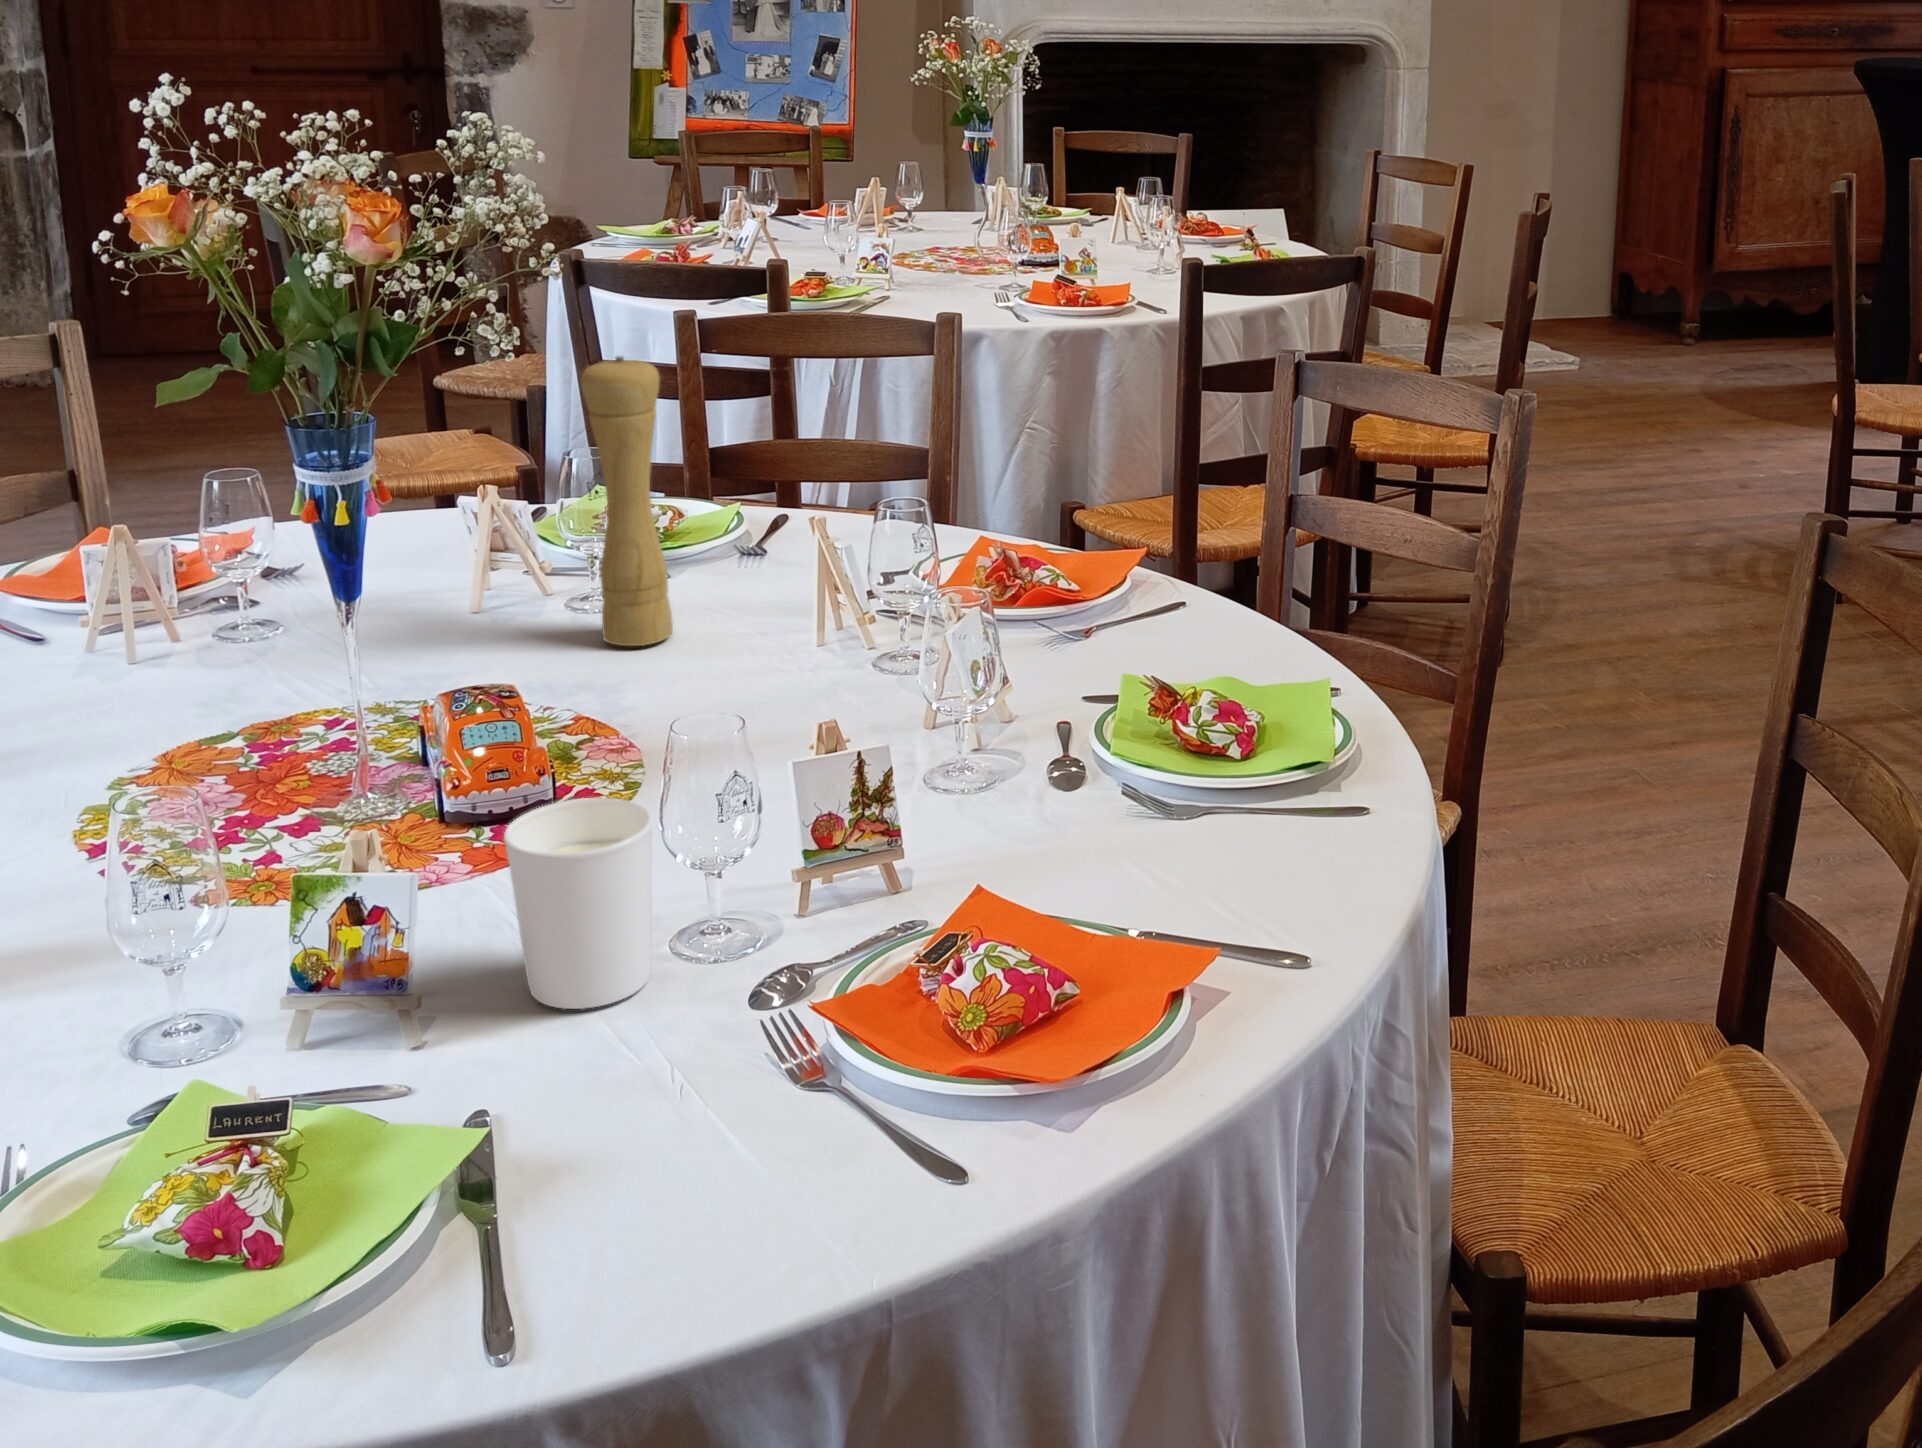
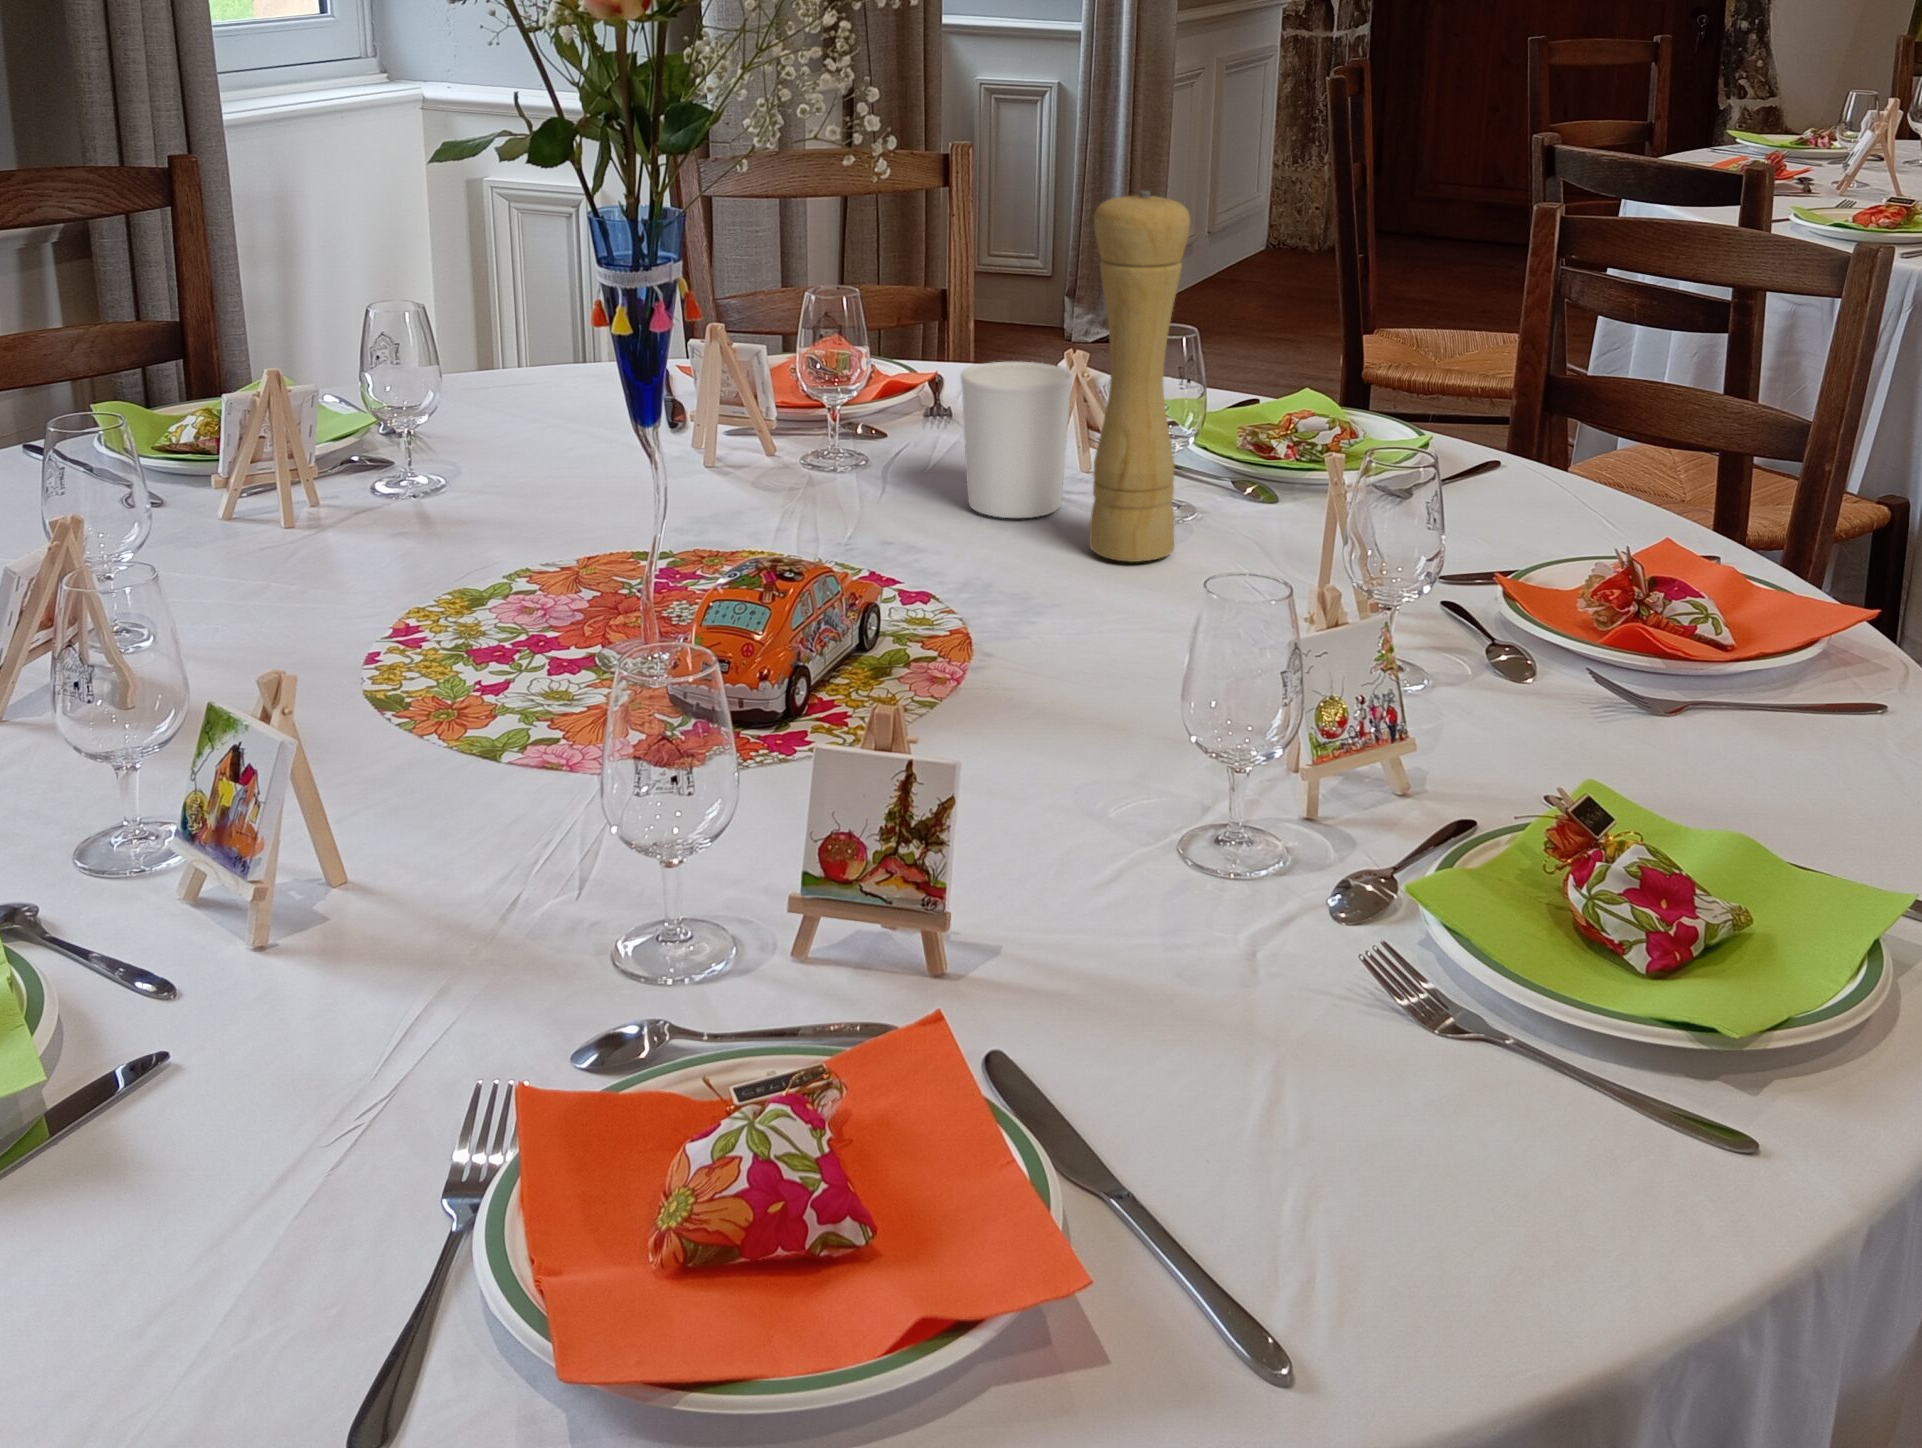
candle holder: present [504,798,652,1009] -> present [961,362,1073,518]

